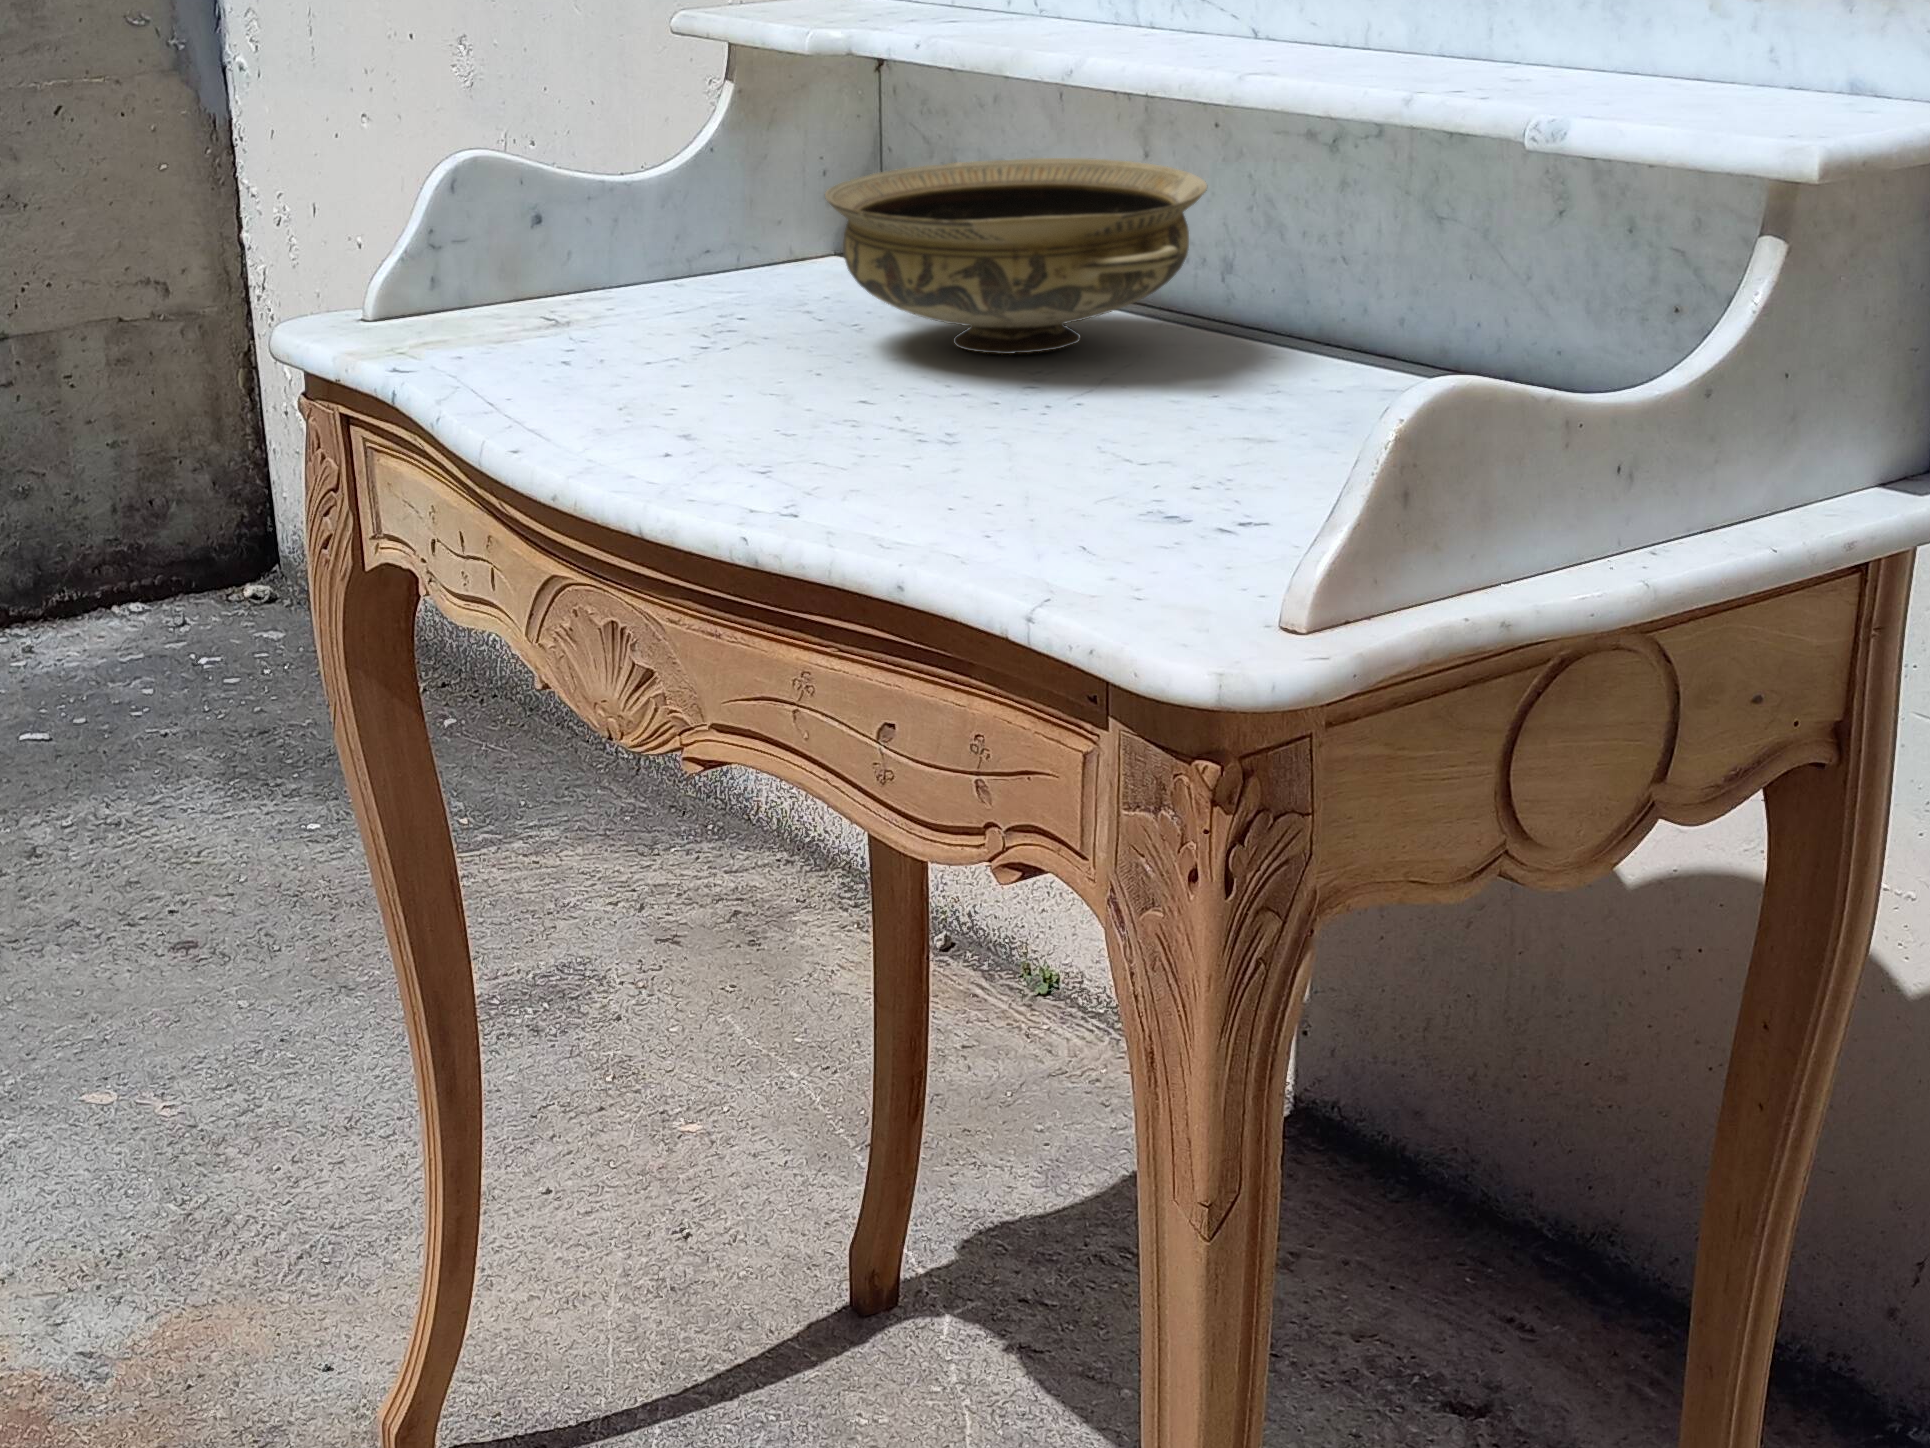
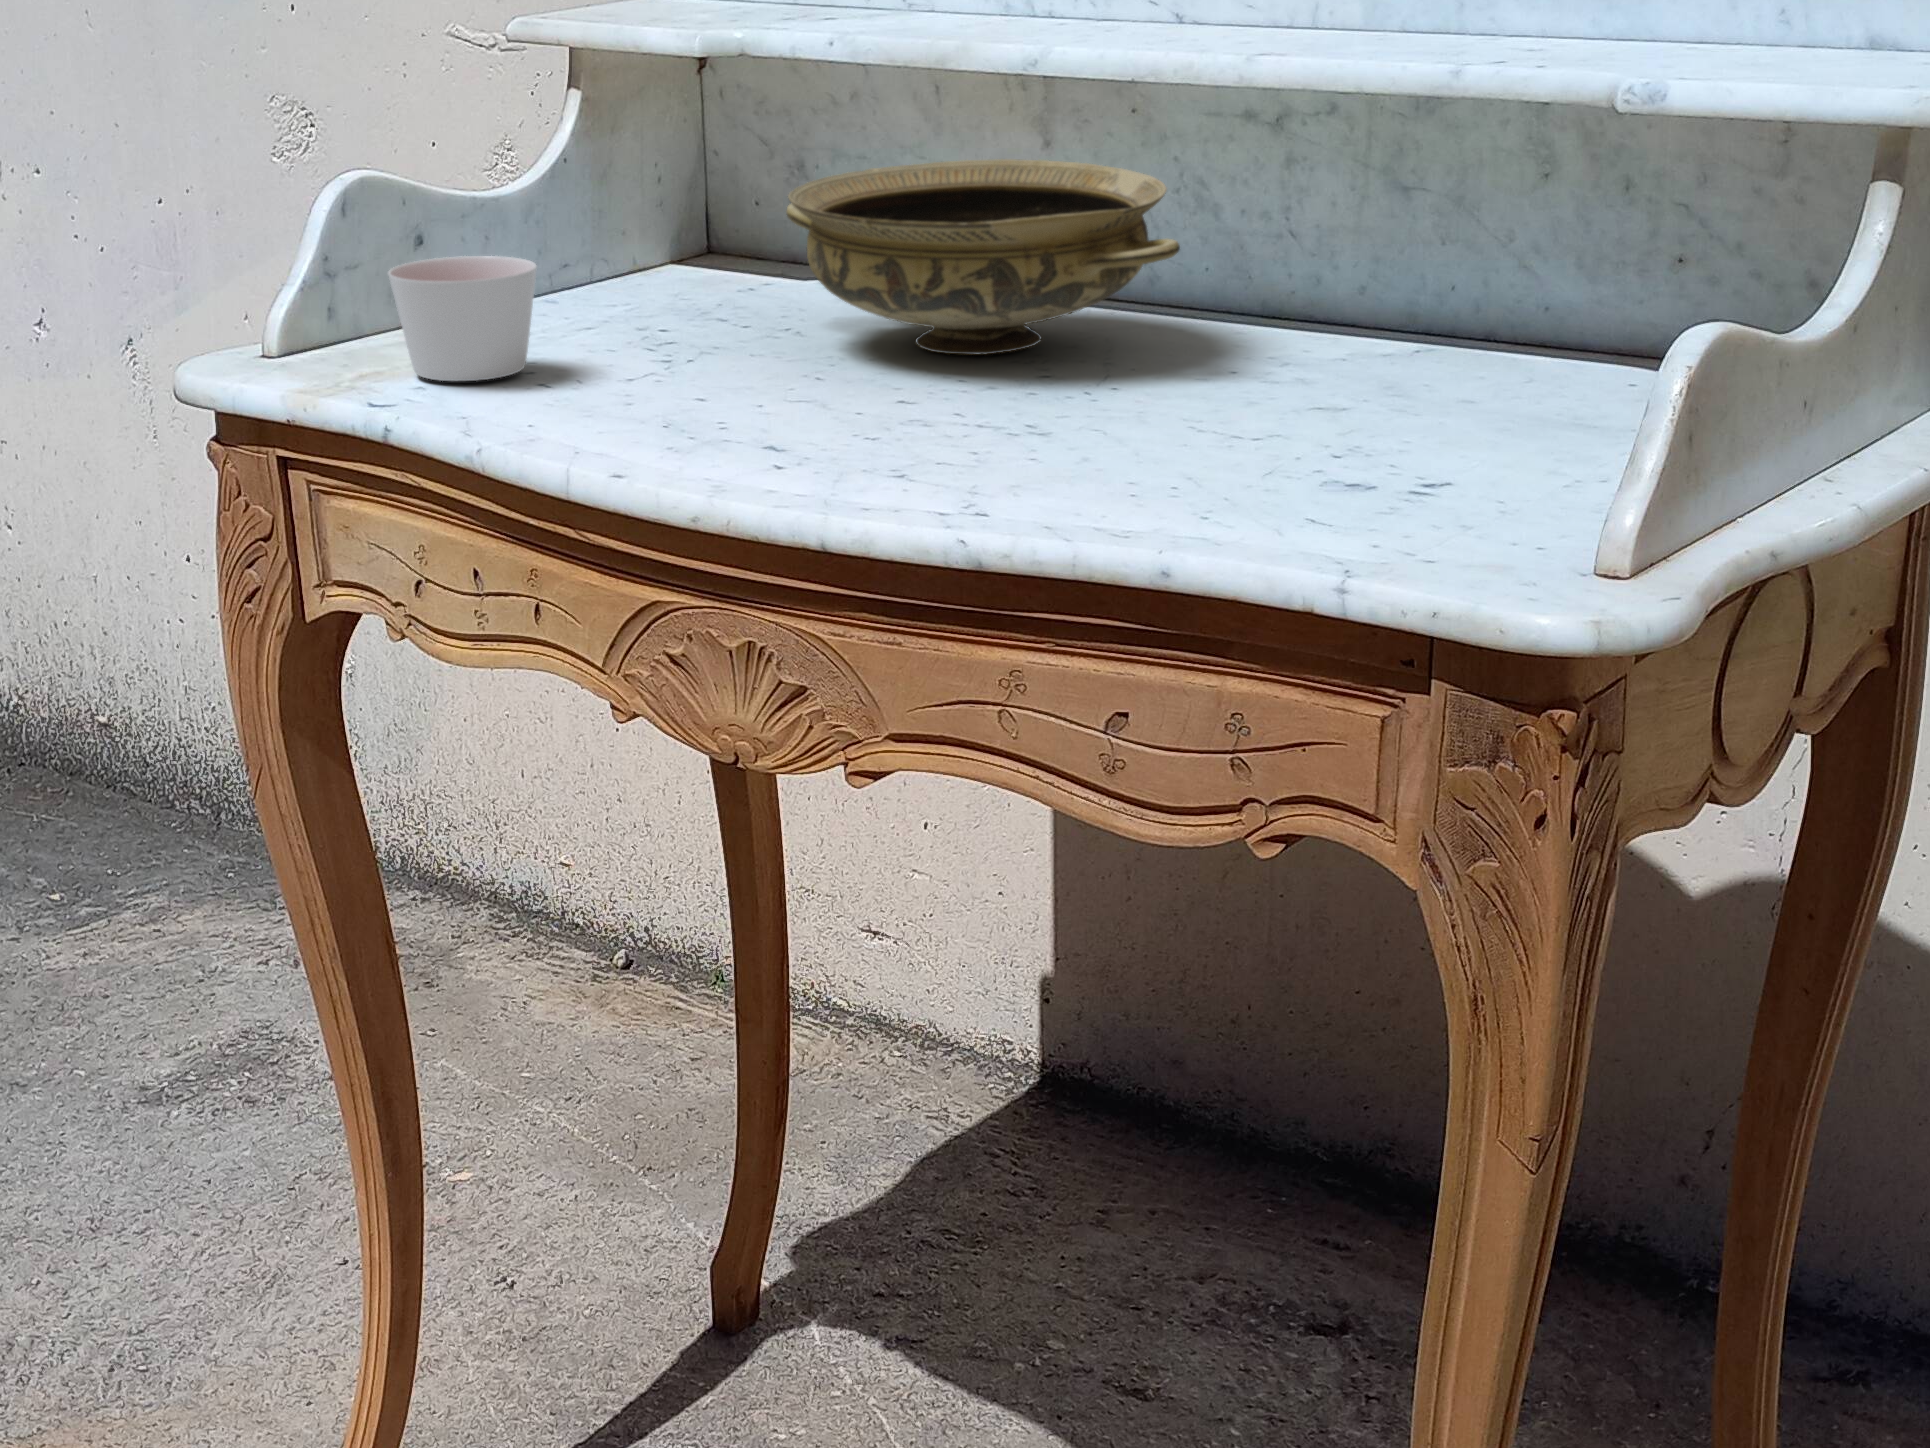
candle: none [427,231,569,350] -> present [388,256,537,381]

